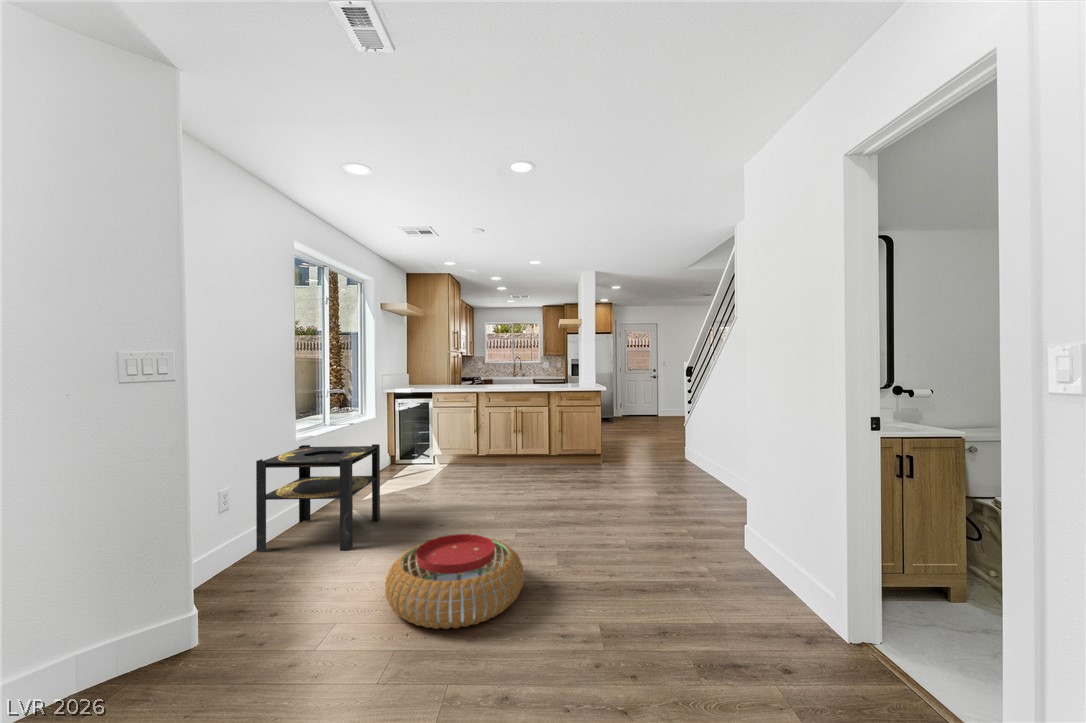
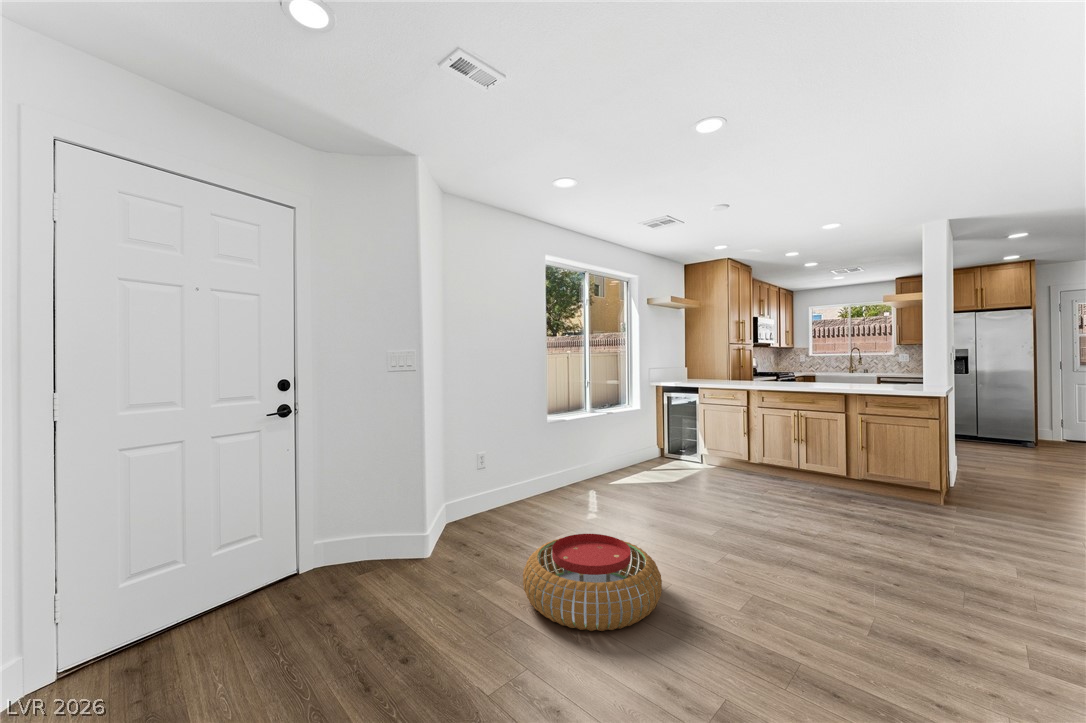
side table: present [256,444,380,552] -> none [499,429,602,526]

